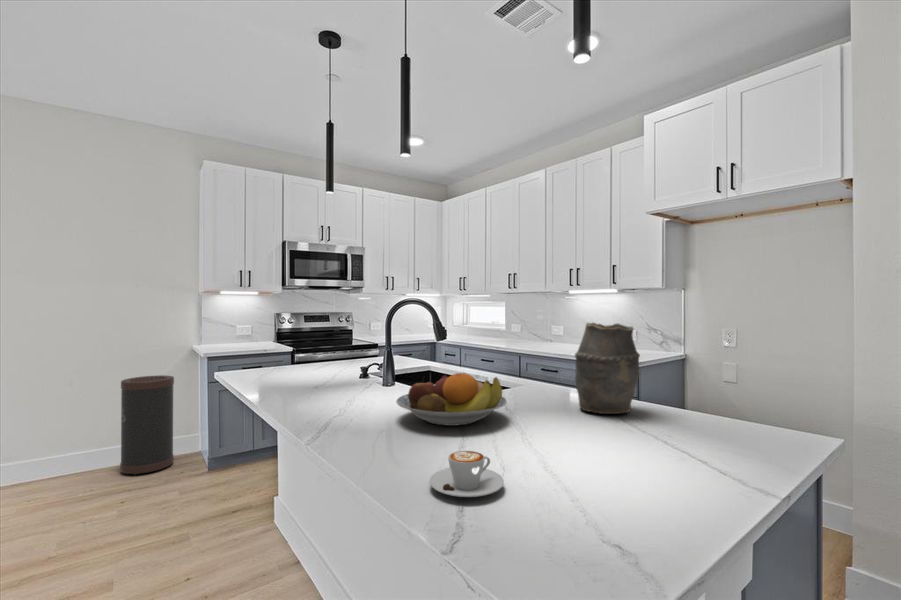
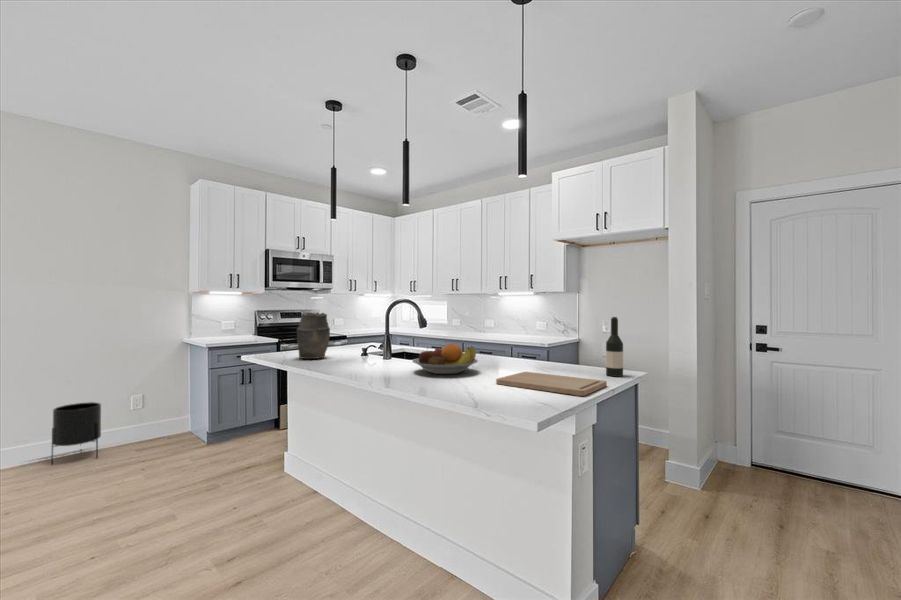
vase: present [575,323,640,414] -> present [297,312,330,359]
wine bottle: none [752,329,791,448] -> present [606,317,623,377]
trash can: present [120,375,174,475] -> none [126,364,173,448]
planter: none [33,419,91,492] -> present [51,402,101,465]
cutting board: none [527,428,765,520] -> present [496,372,607,396]
coffee cup: present [429,451,504,497] -> none [455,376,491,395]

